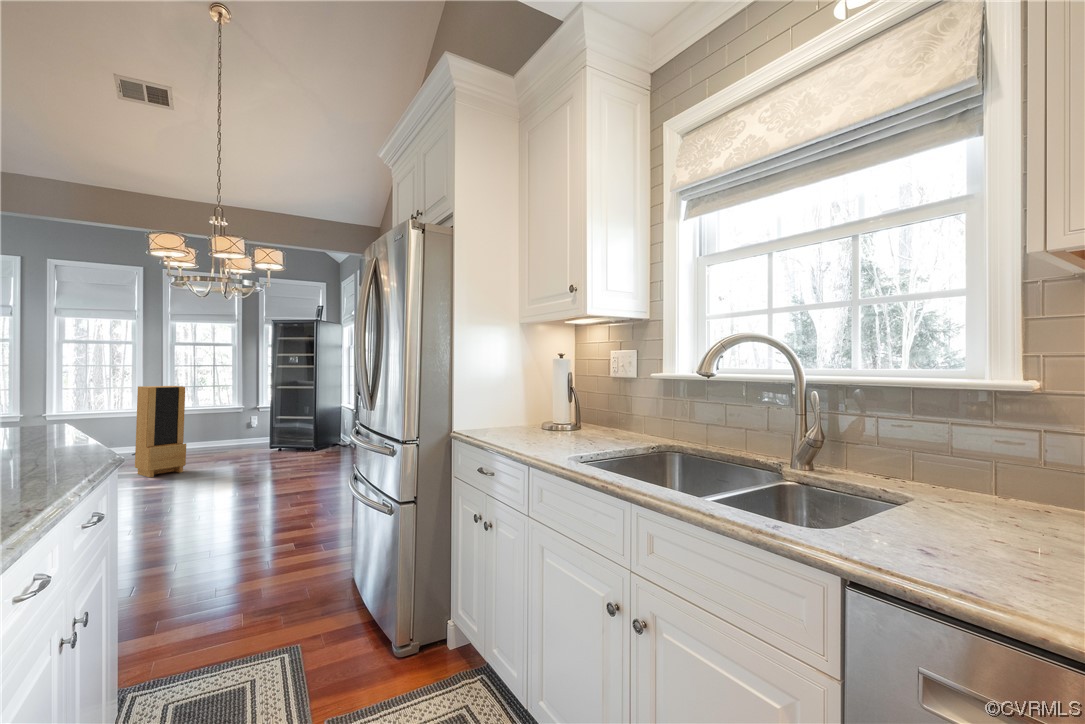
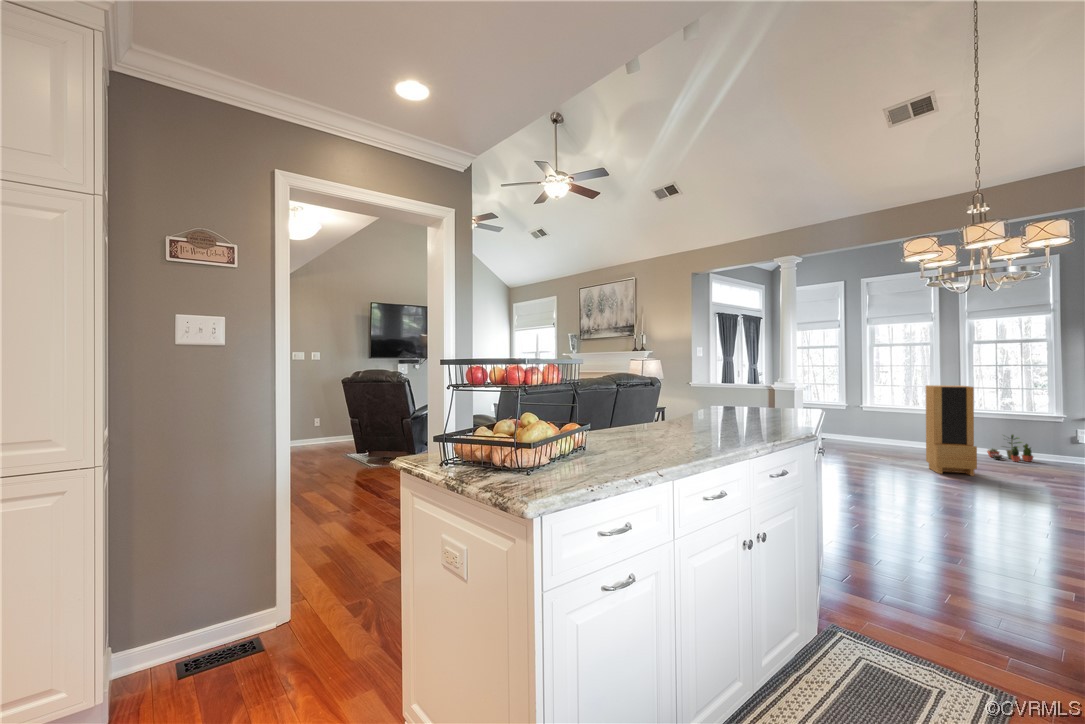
potted plant: none [185,428,222,453] -> present [987,435,1033,462]

